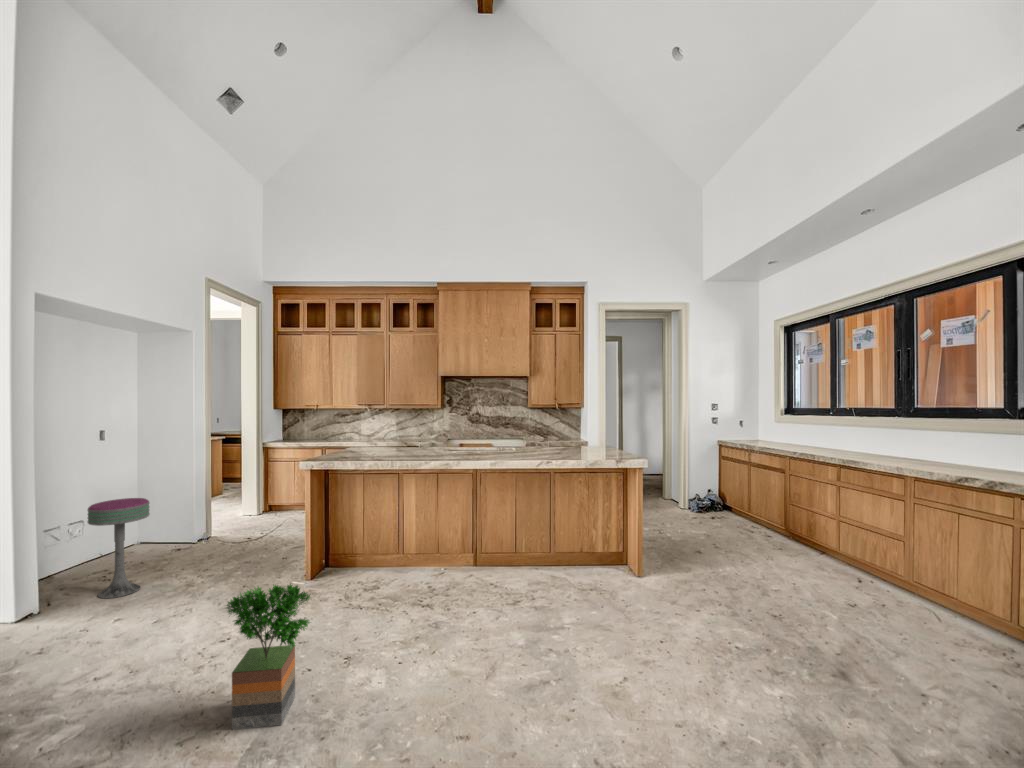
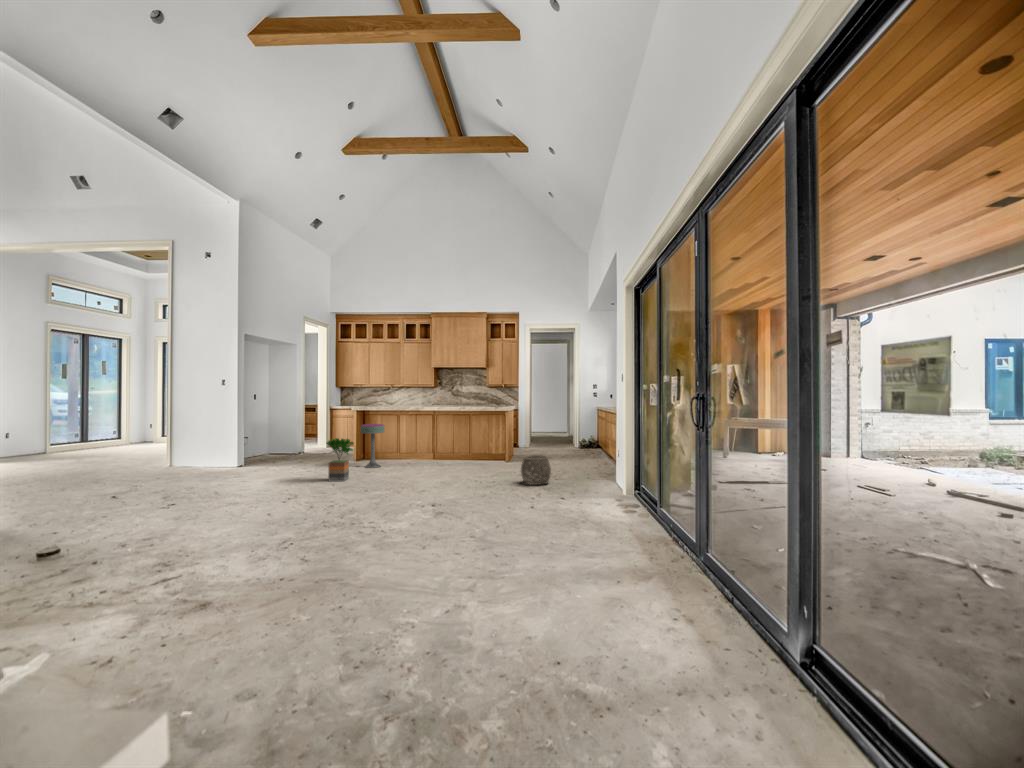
bar stool: present [88,498,150,599] -> present [361,424,385,468]
woven basket: none [785,616,887,725] -> present [521,455,551,485]

